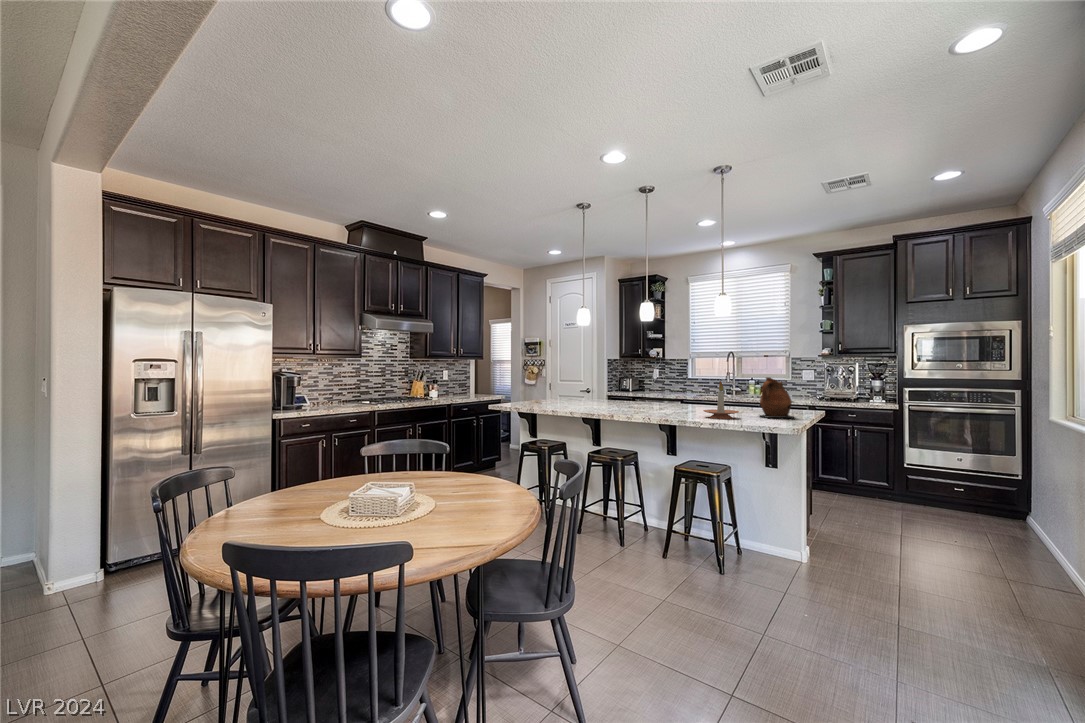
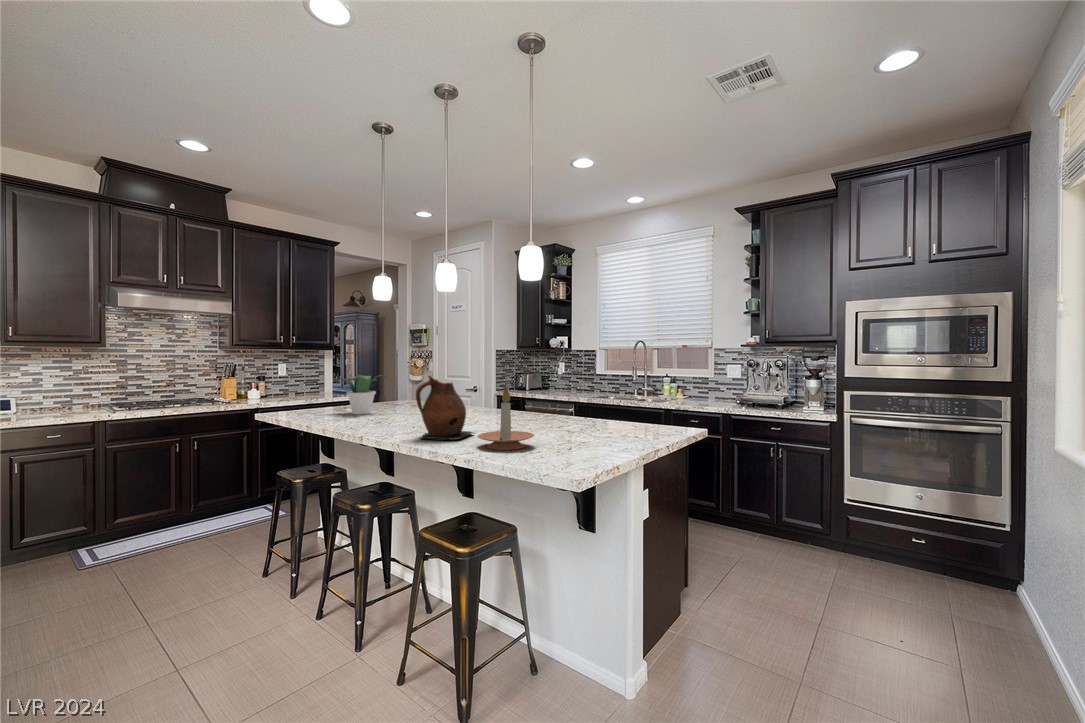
potted plant: none [545,377,580,405] -> present [339,374,387,414]
ceramic pitcher: present [759,377,795,418] -> present [416,376,474,440]

